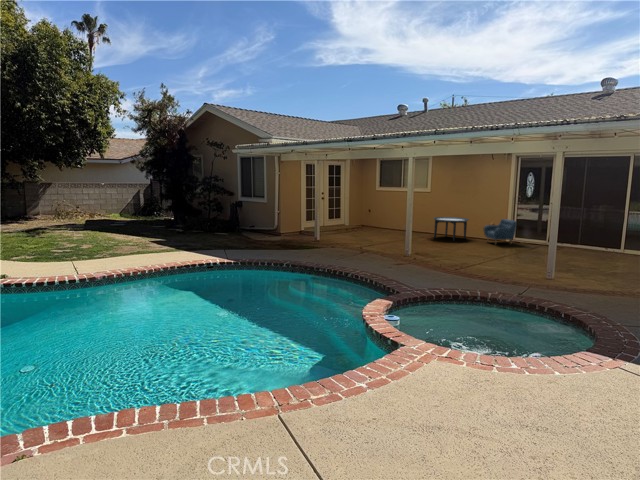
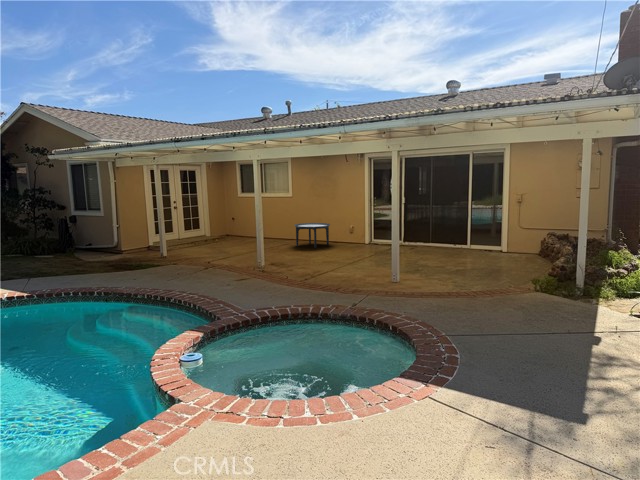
armchair: present [484,219,517,243] -> none [344,223,375,250]

